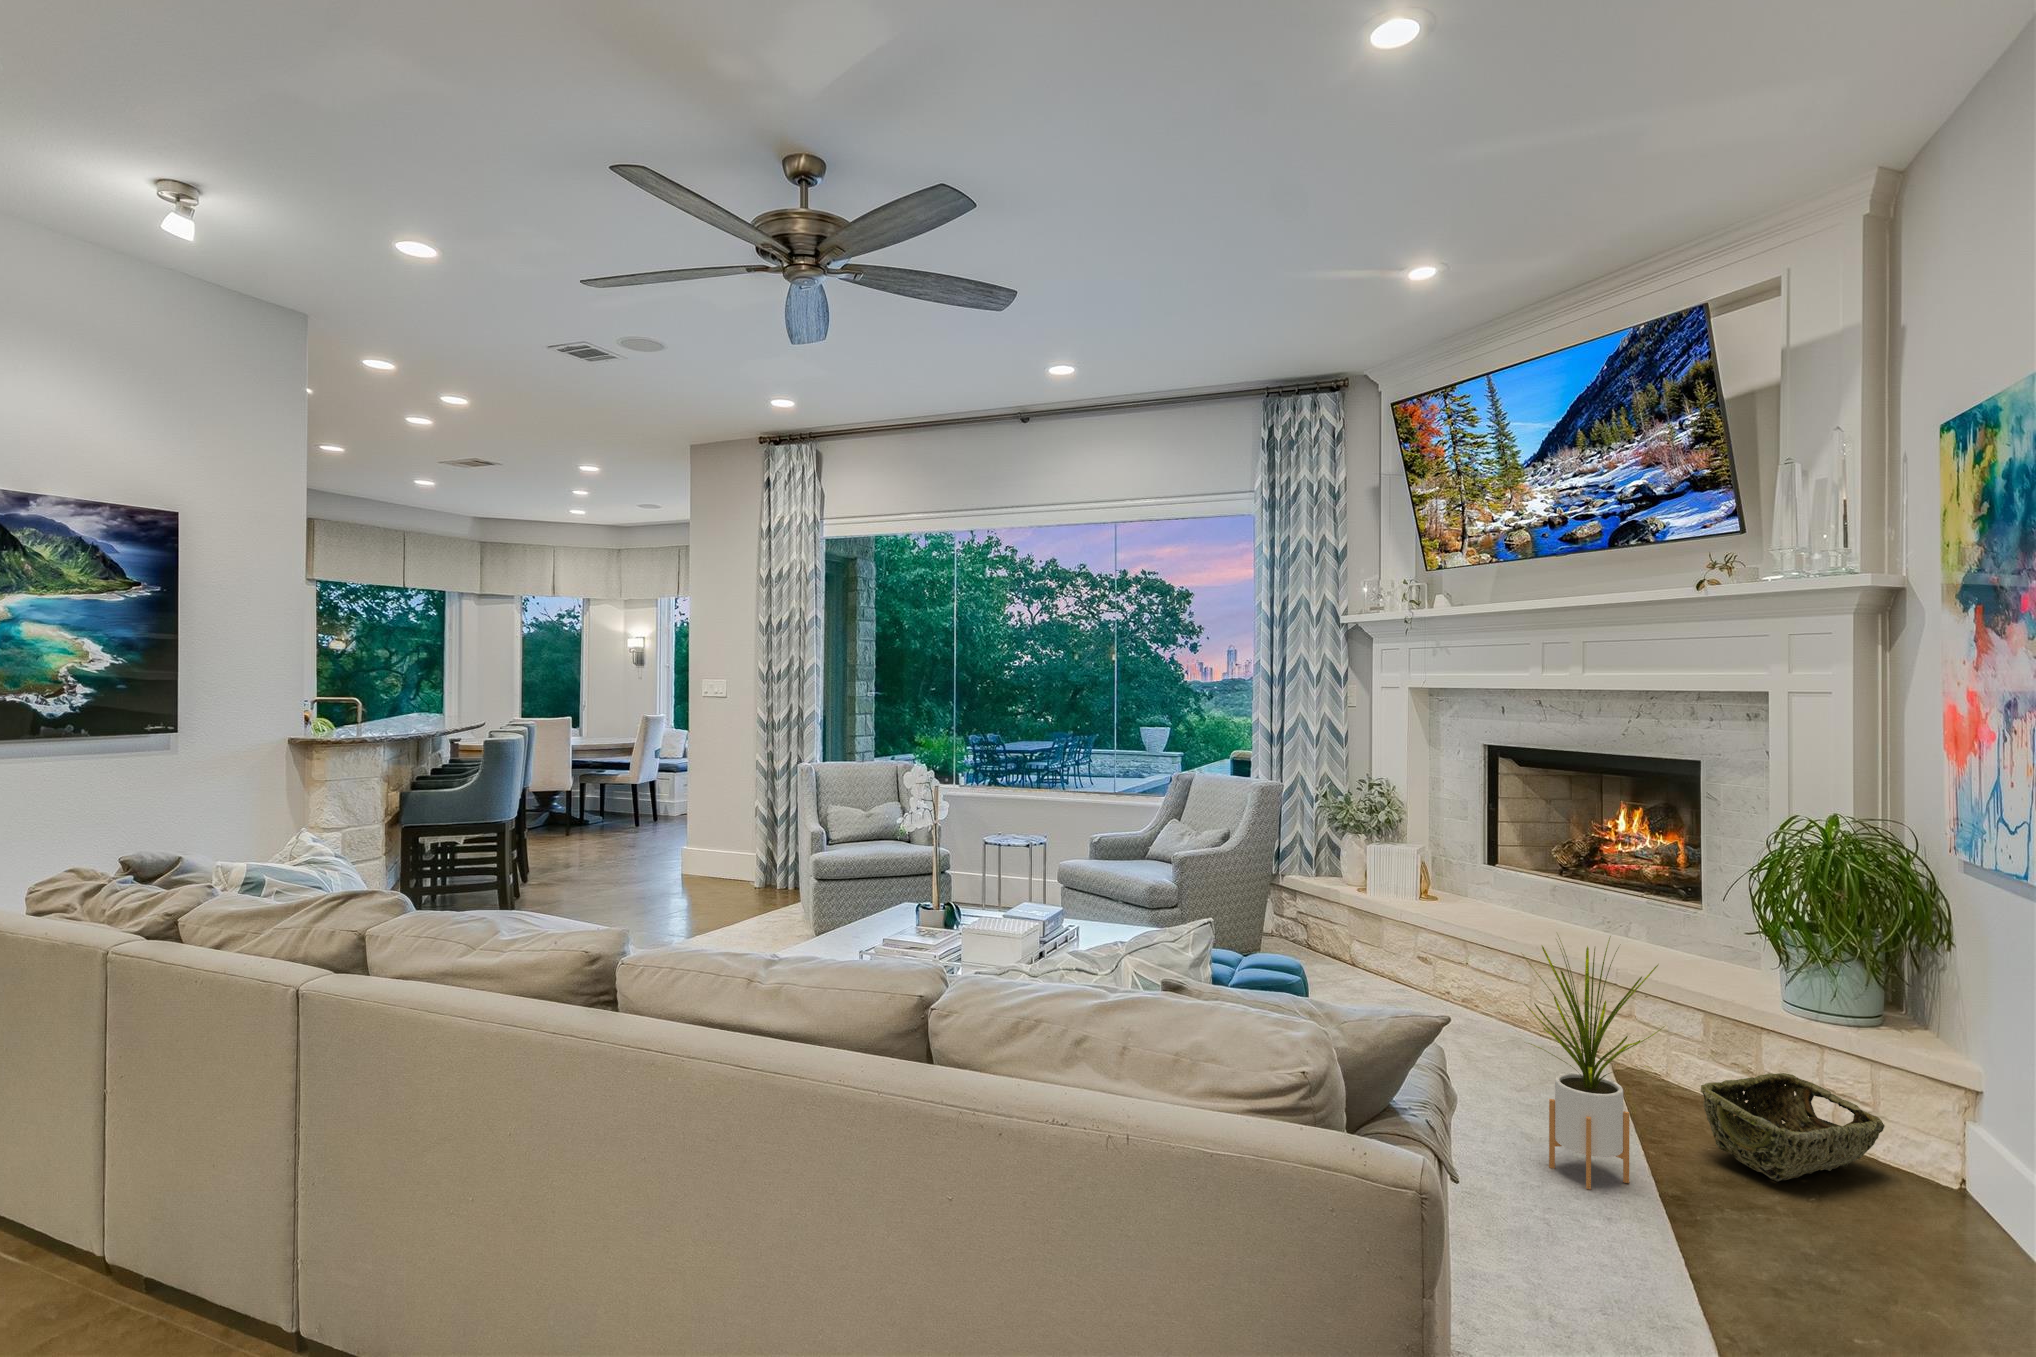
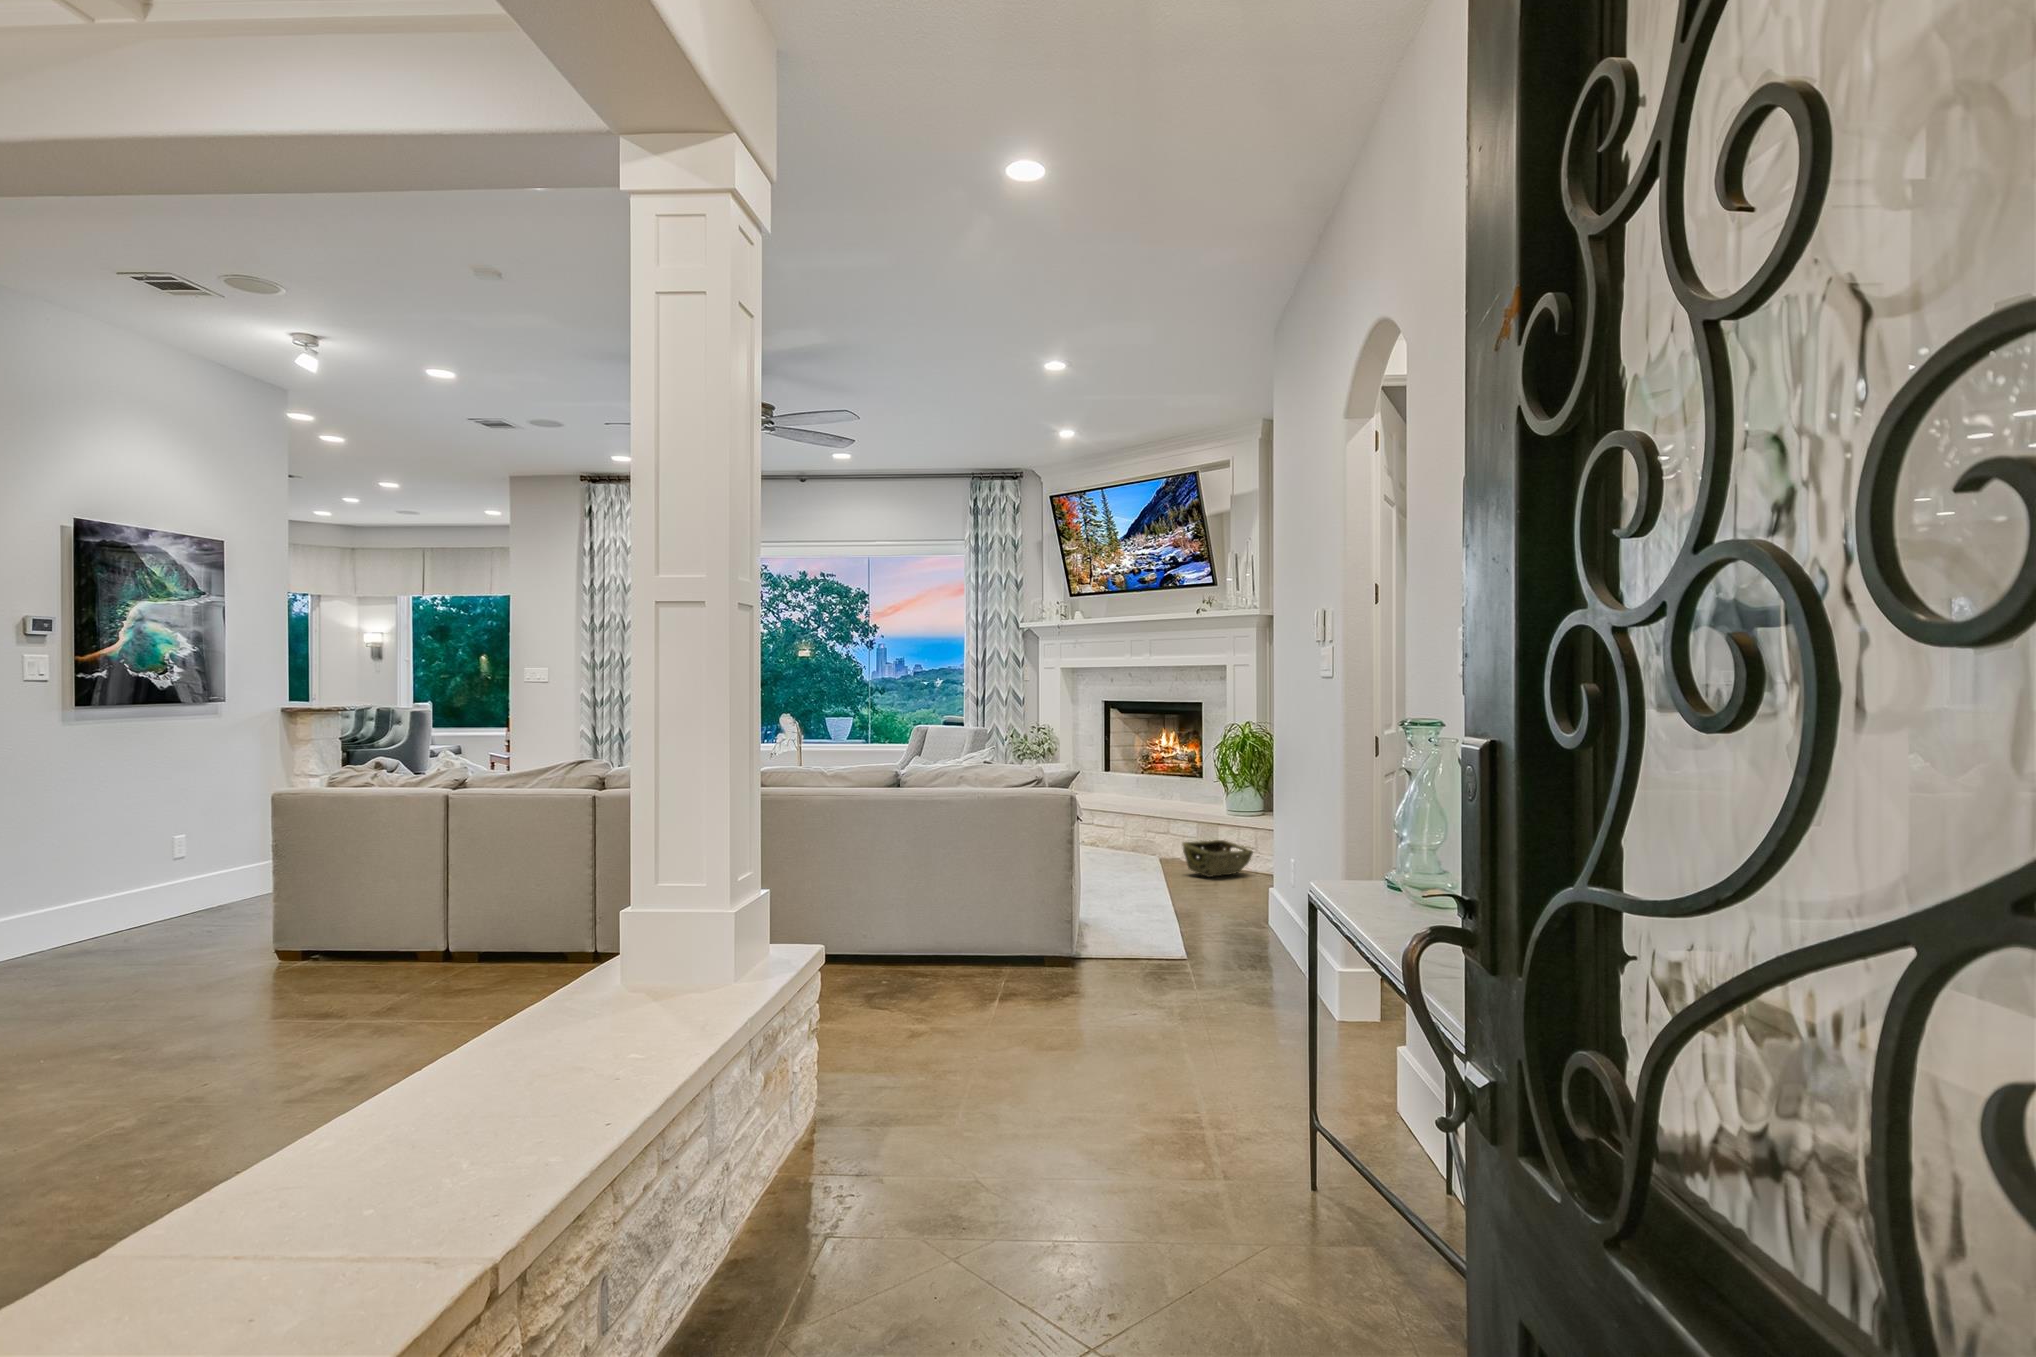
house plant: present [1524,936,1665,1189] -> none [1105,773,1163,882]

